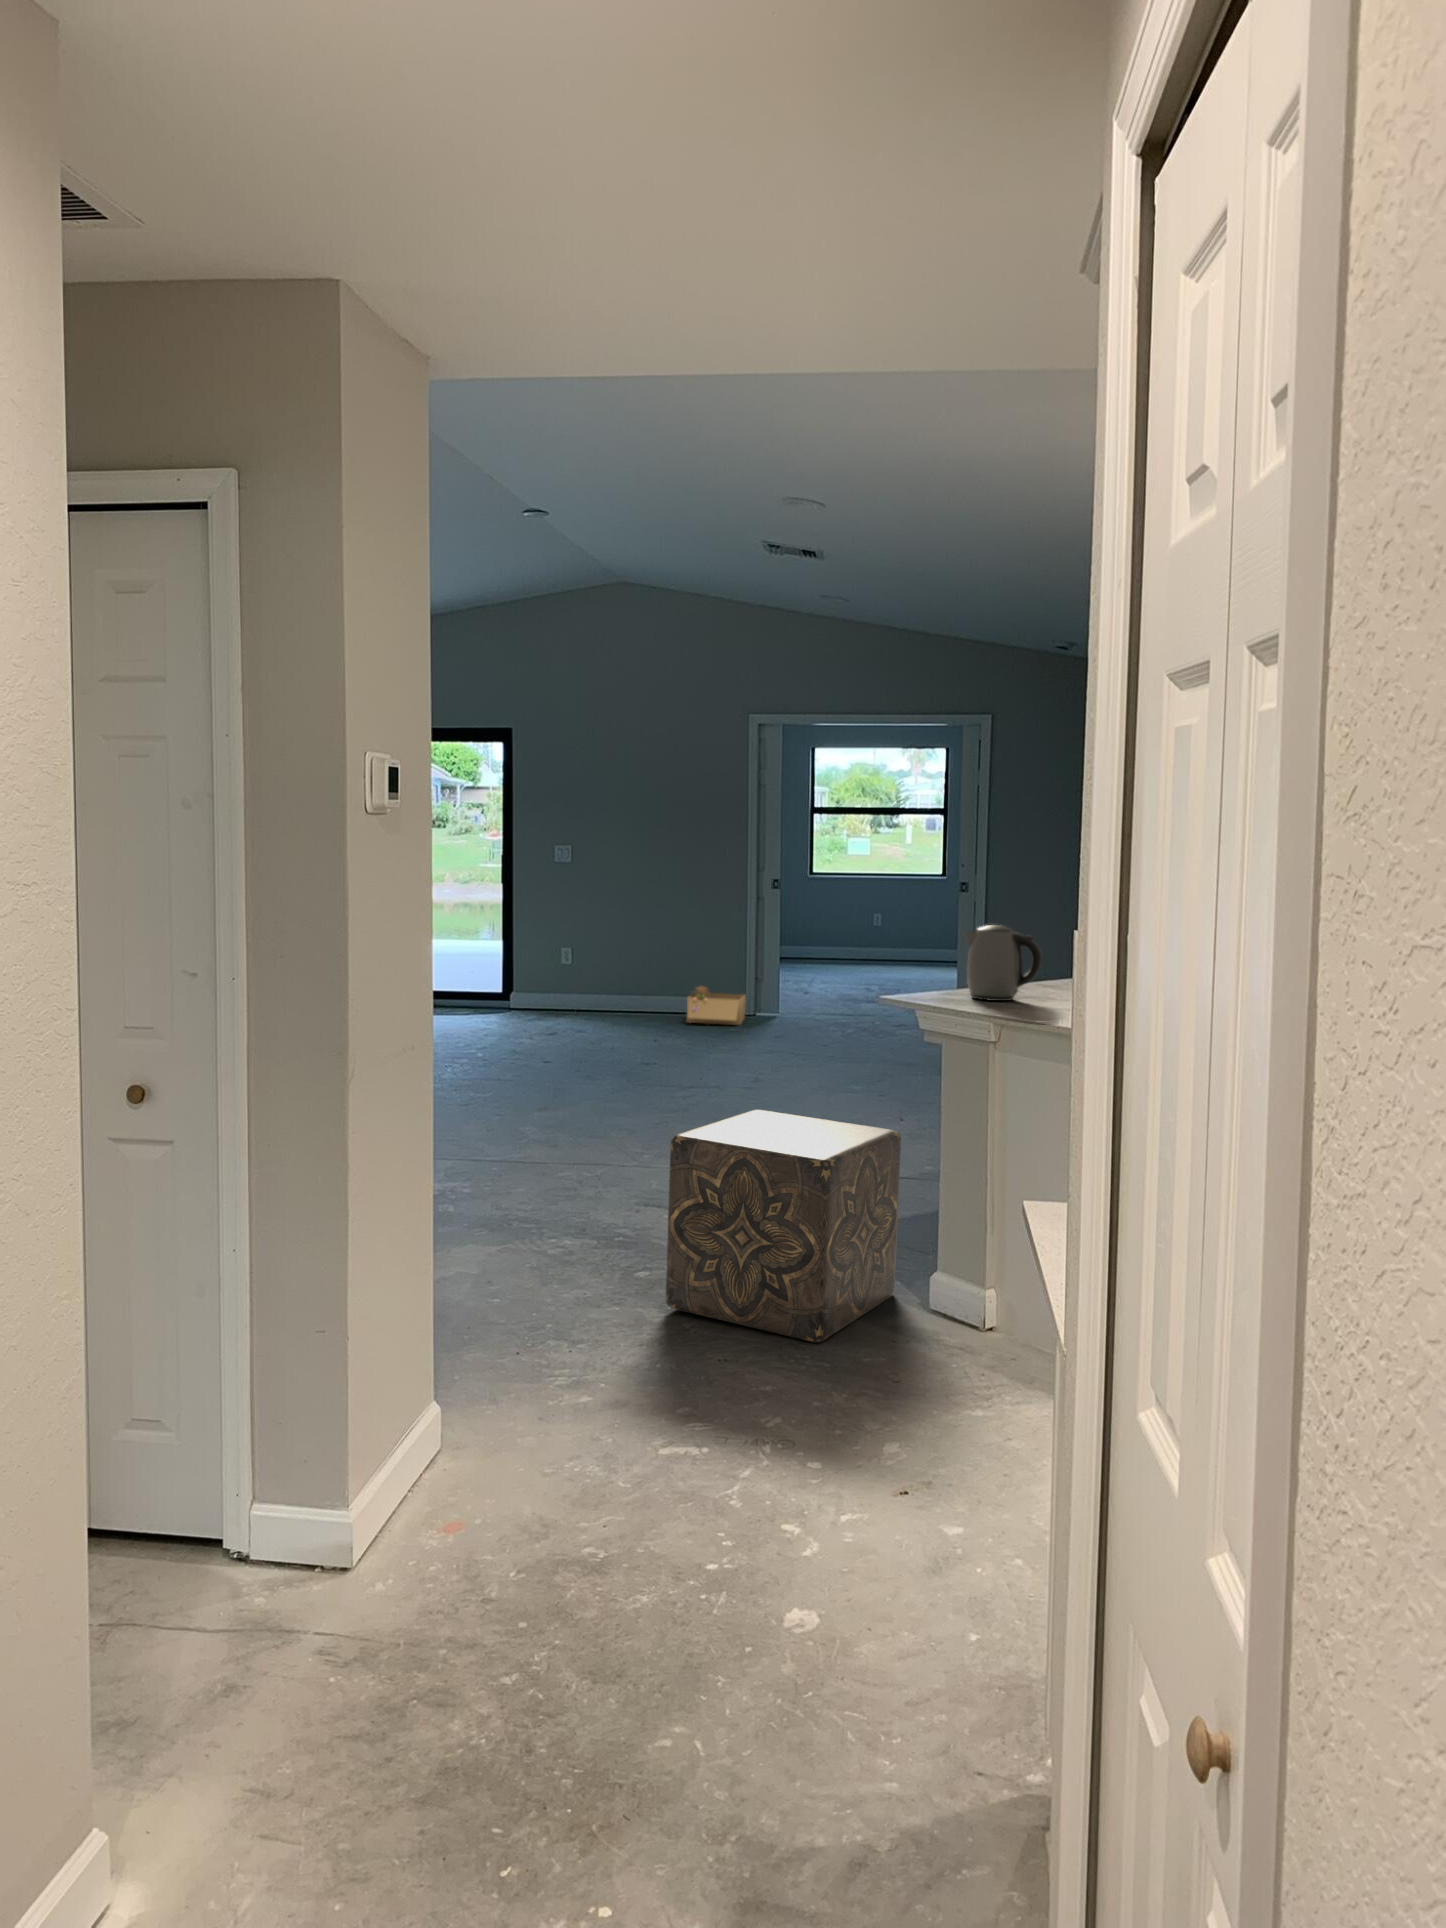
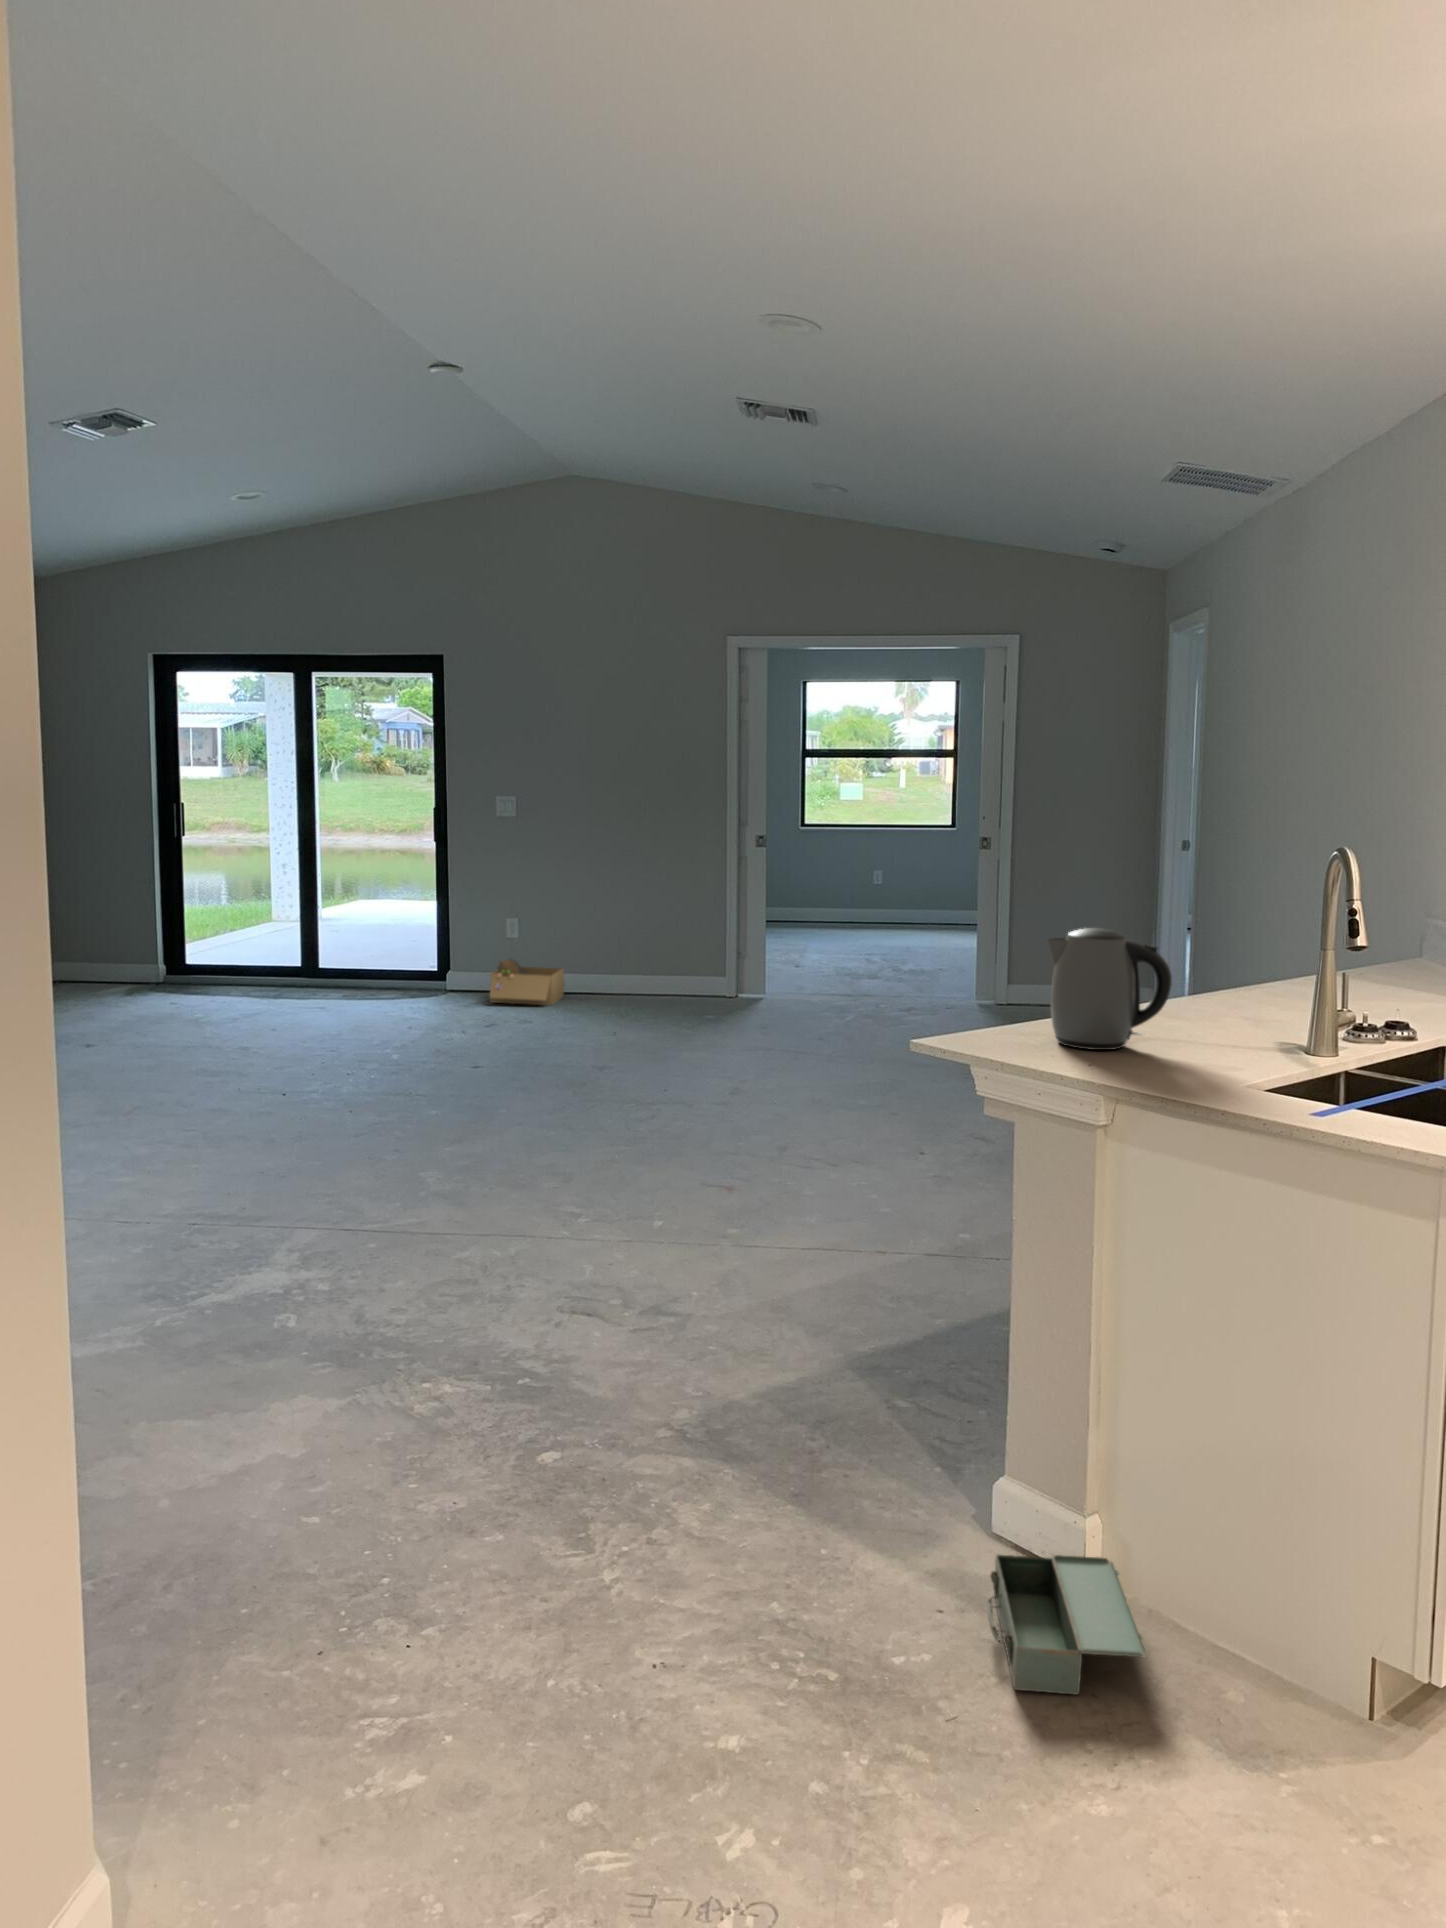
cardboard box: present [687,986,746,1025] -> present [490,959,565,1005]
ottoman: present [666,1110,901,1342] -> none [576,1203,945,1616]
toolbox: none [922,1310,1012,1373] -> present [988,1555,1145,1695]

